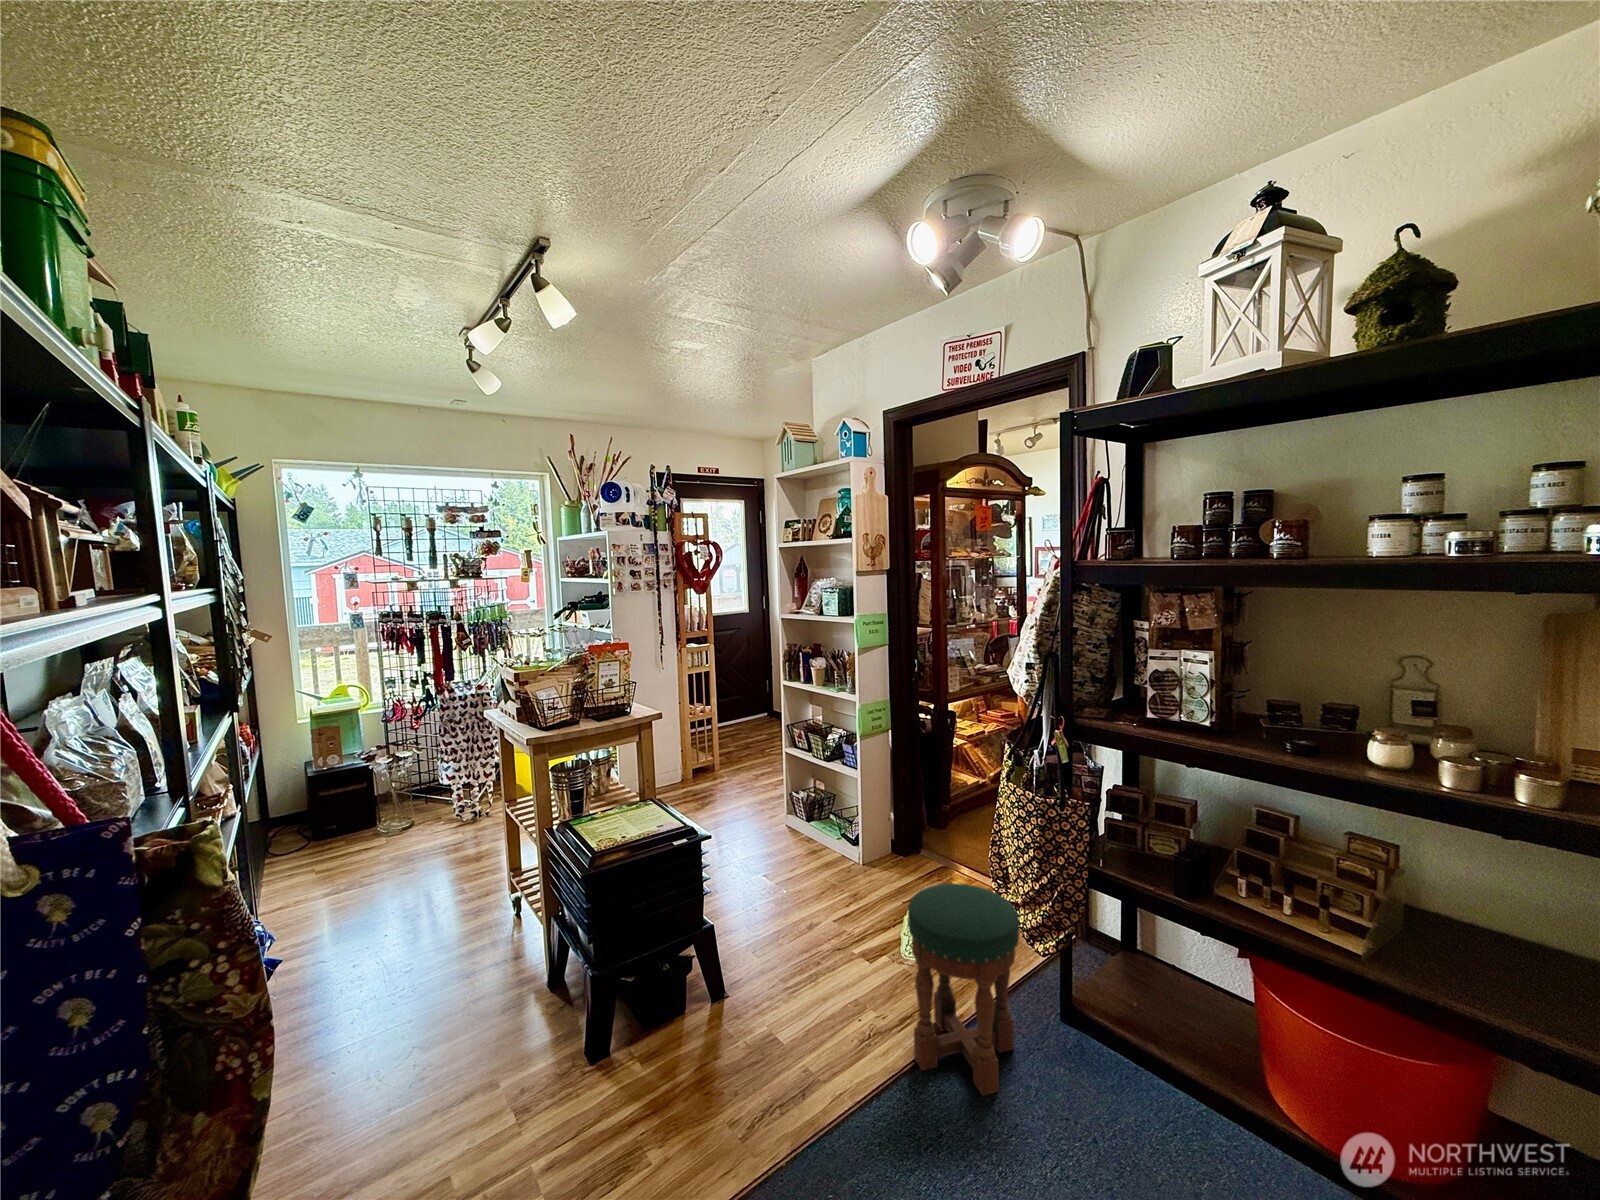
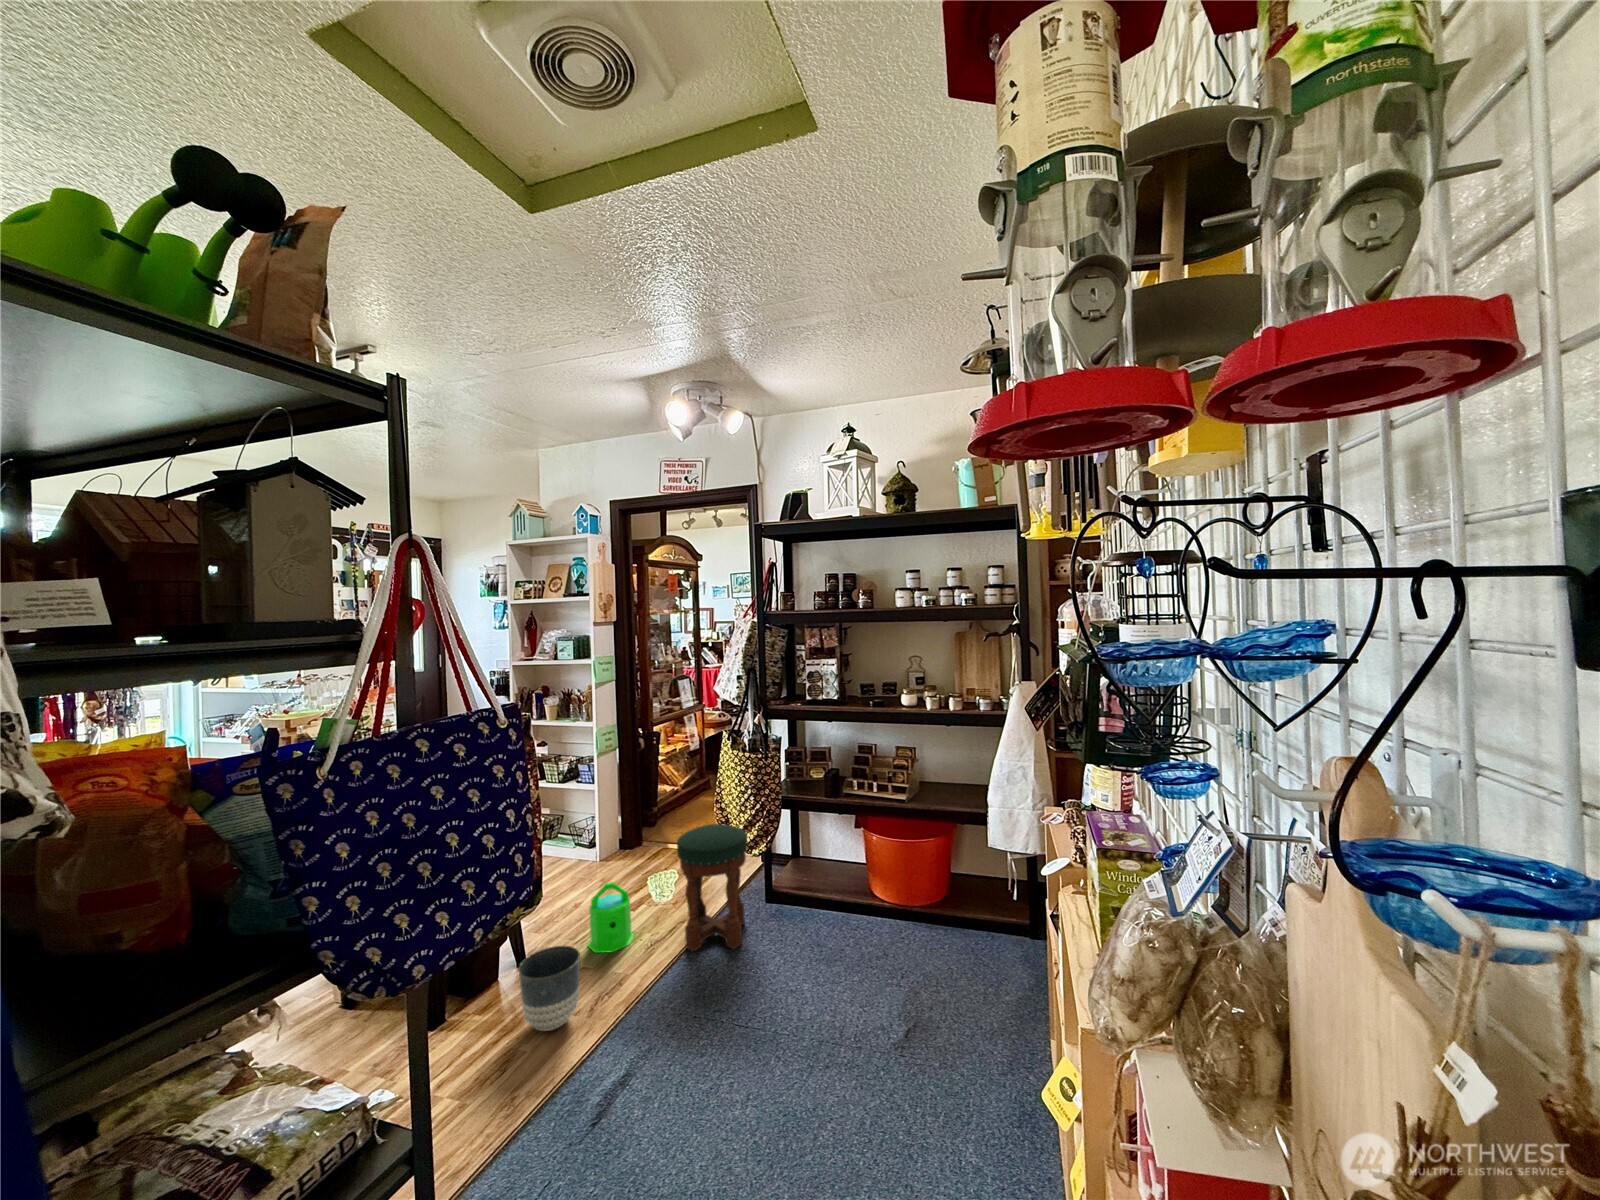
watering can: none [798,923,859,1020] -> present [587,882,634,953]
planter: none [668,1006,745,1125] -> present [519,946,580,1031]

